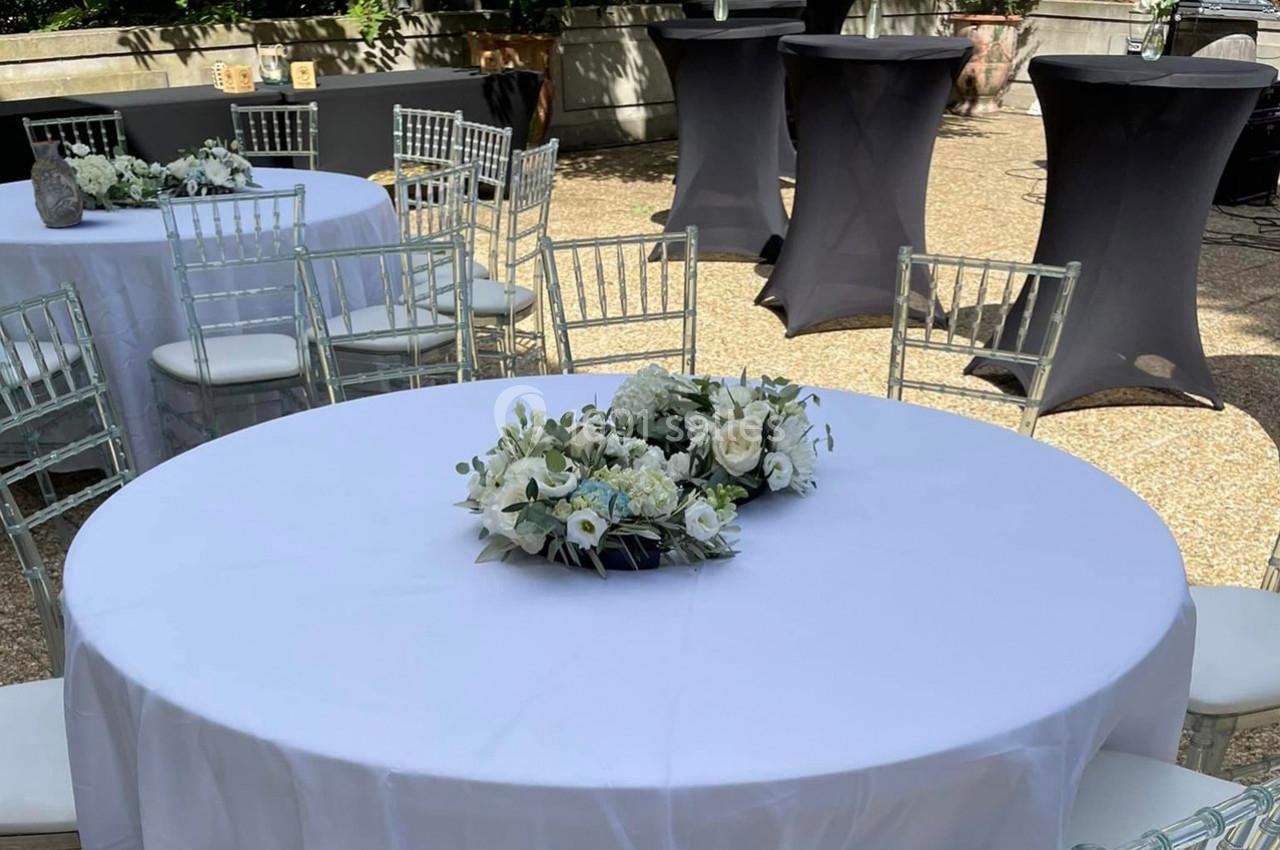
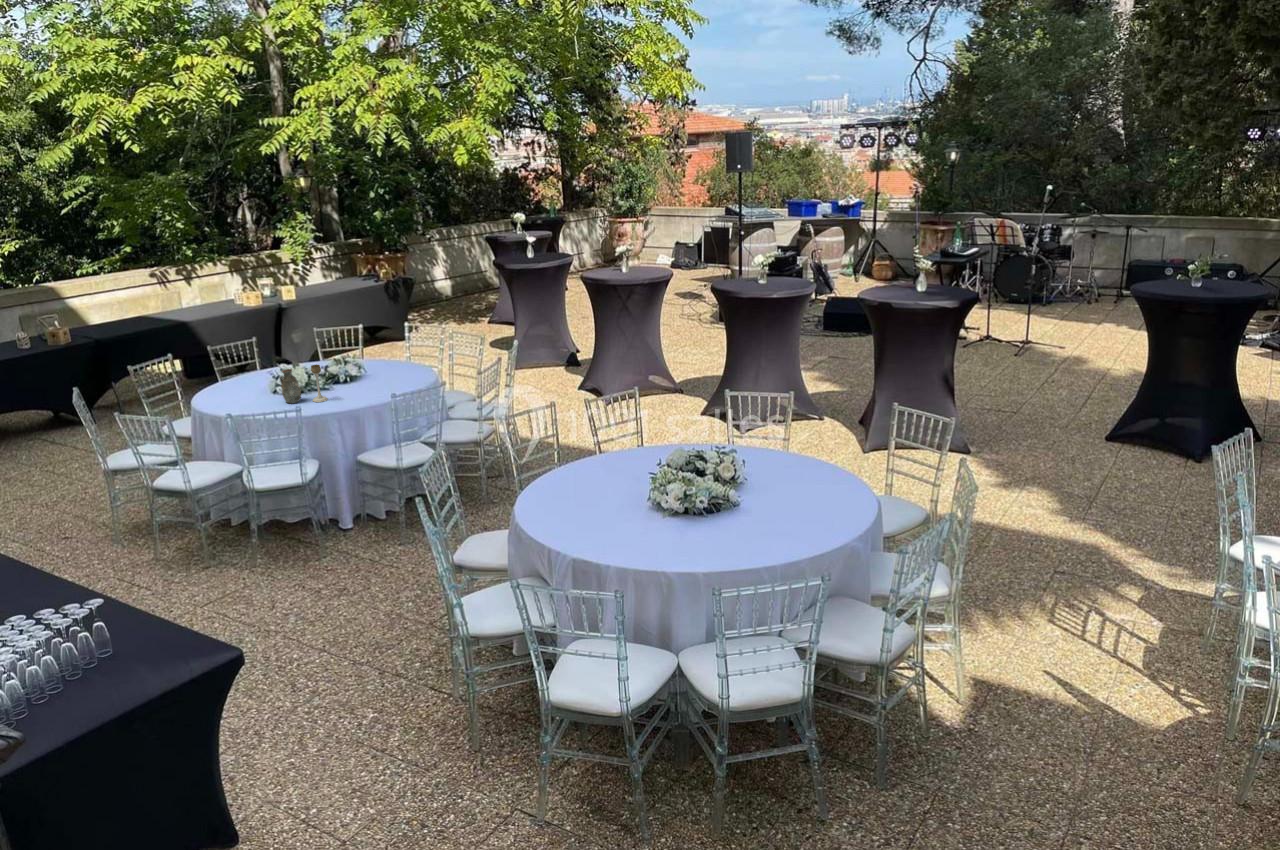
candle holder: none [96,134,141,230] -> present [311,365,328,402]

